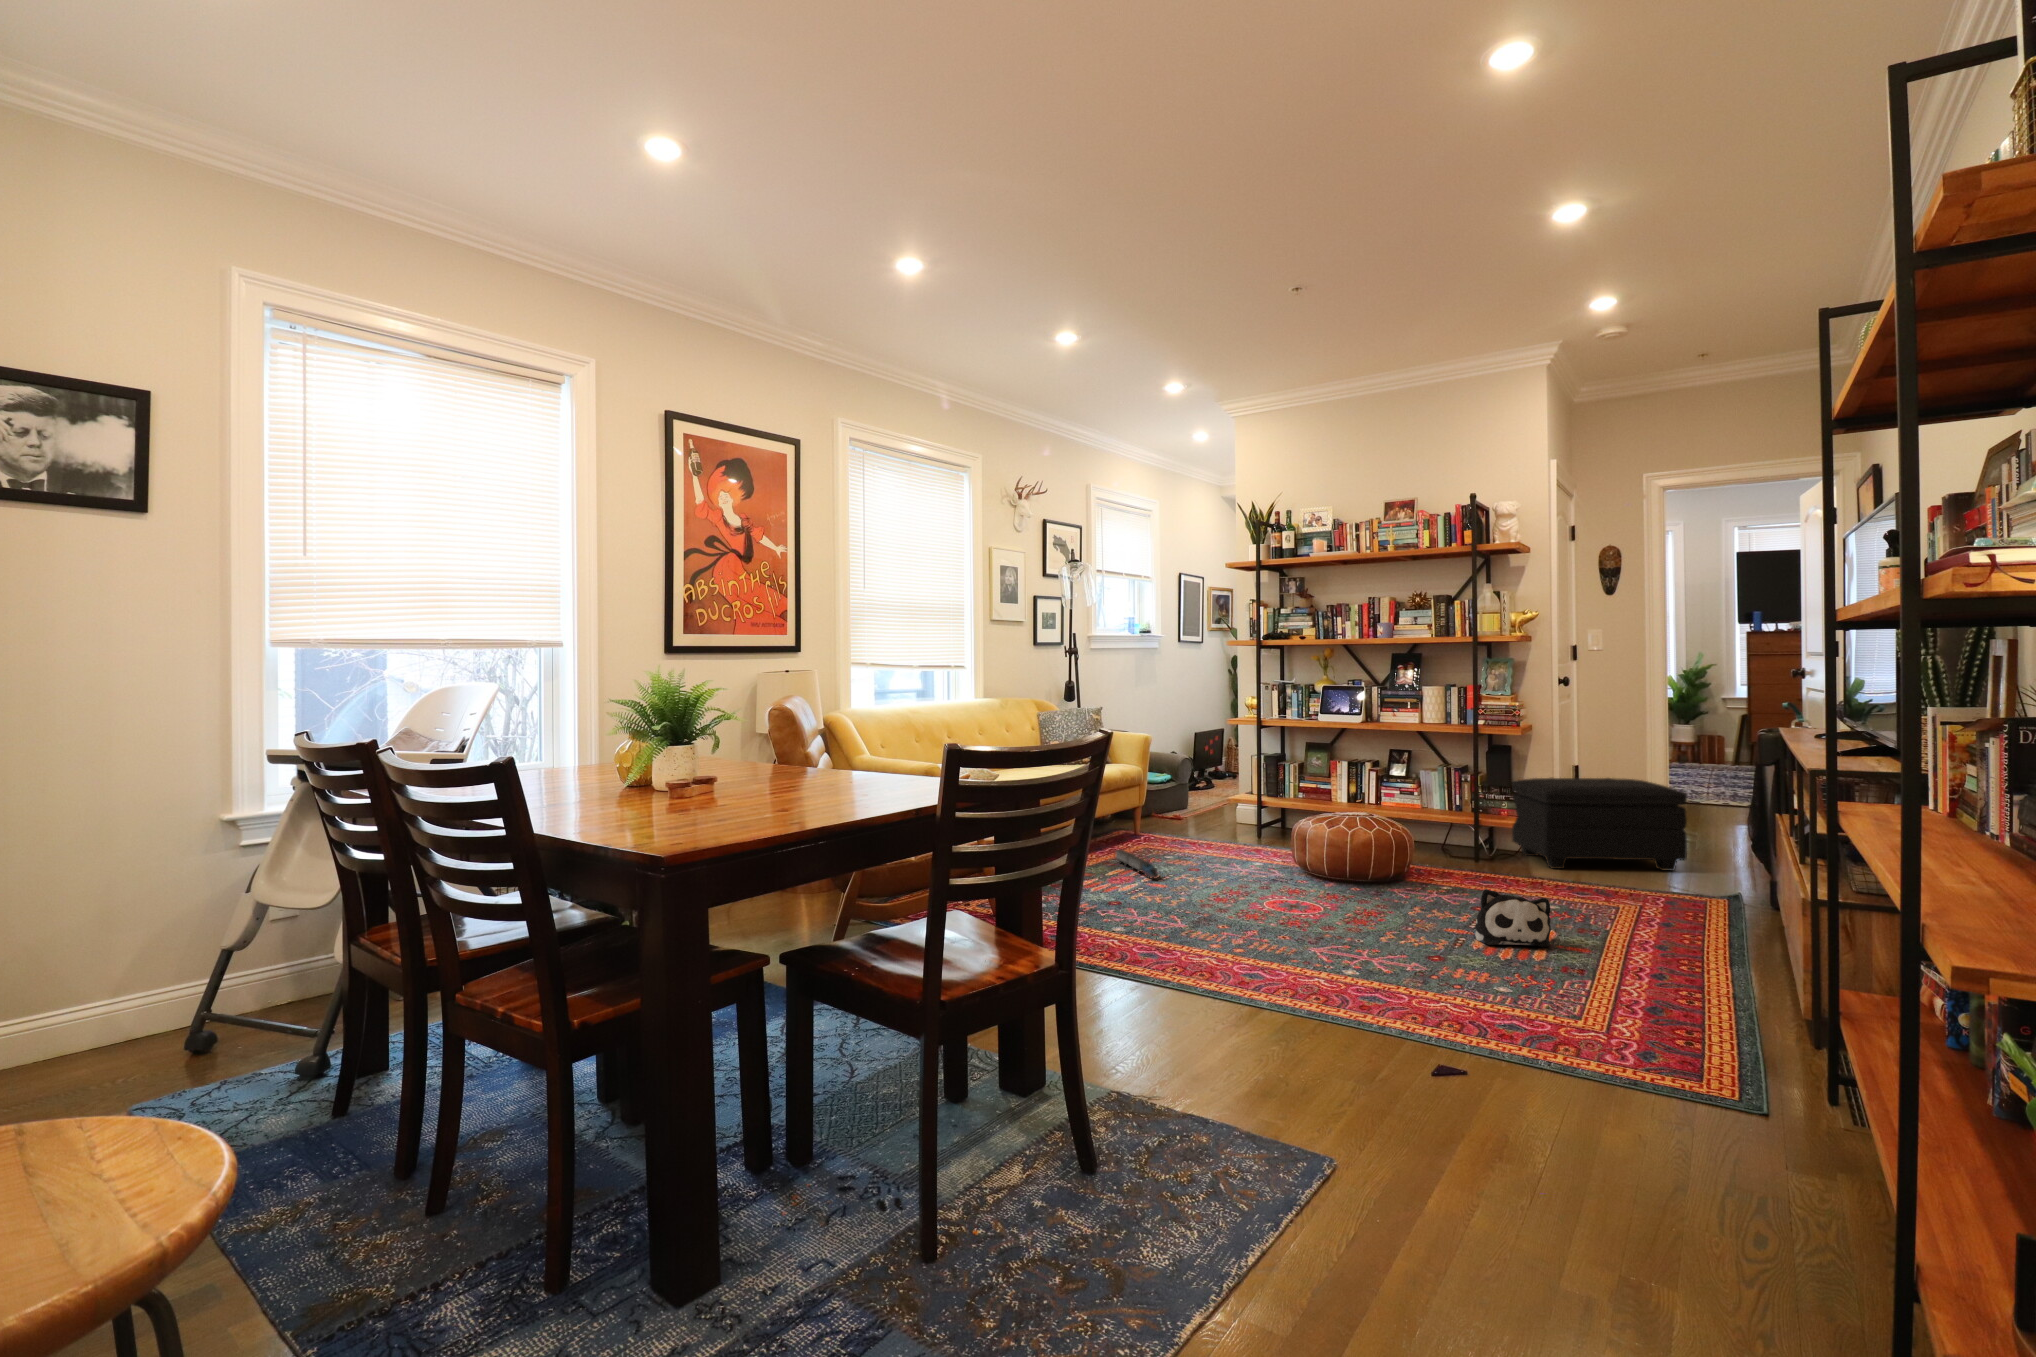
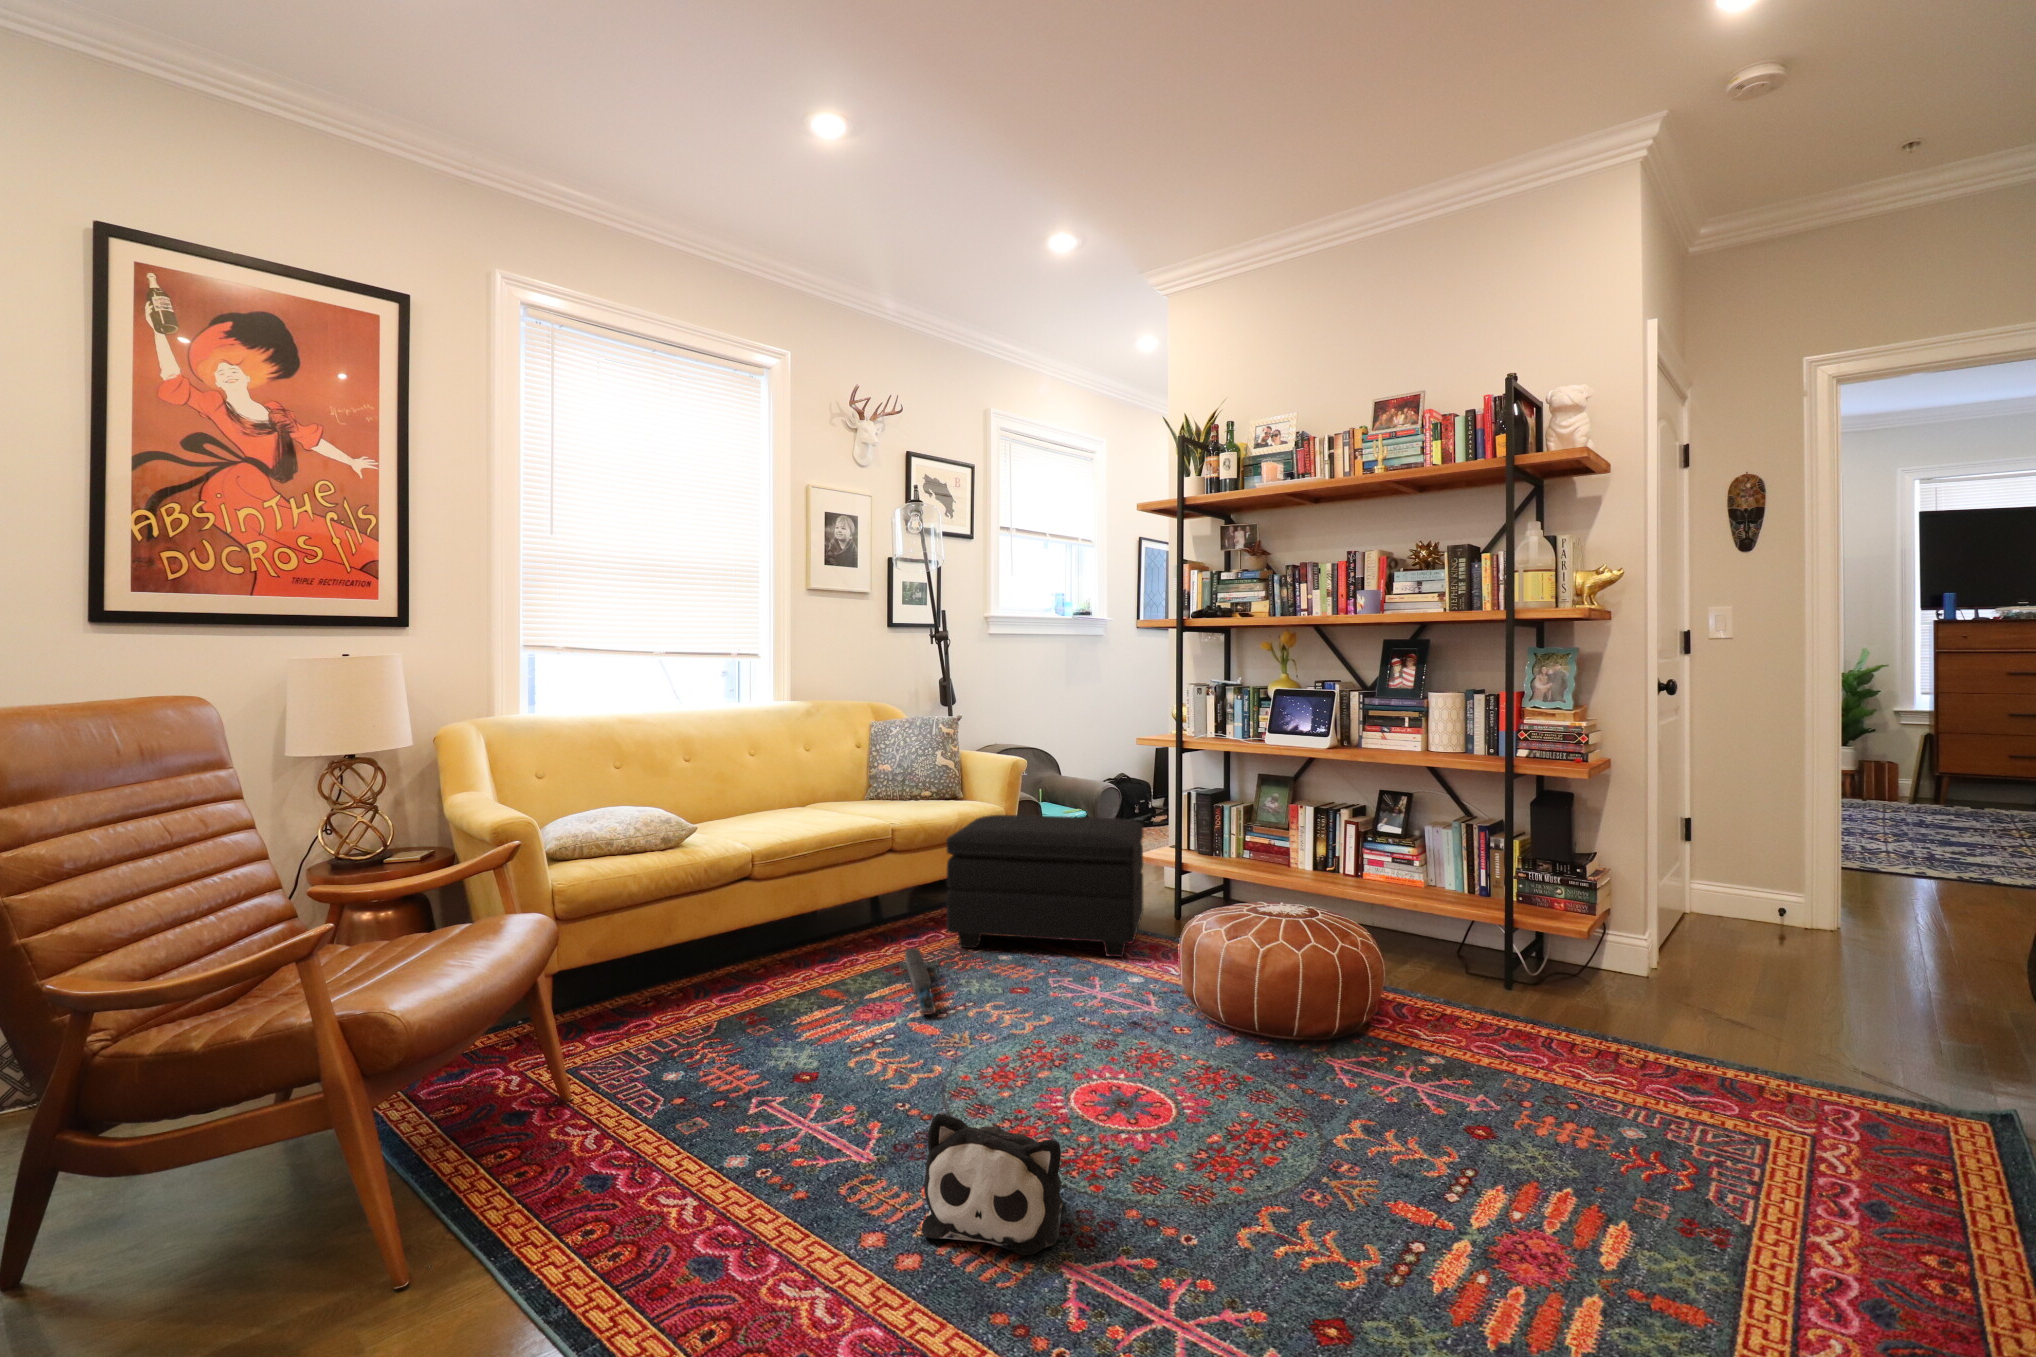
footstool: present [1512,778,1687,871] -> present [947,814,1143,957]
plush toy: present [1473,889,1551,947] -> present [922,1112,1062,1255]

